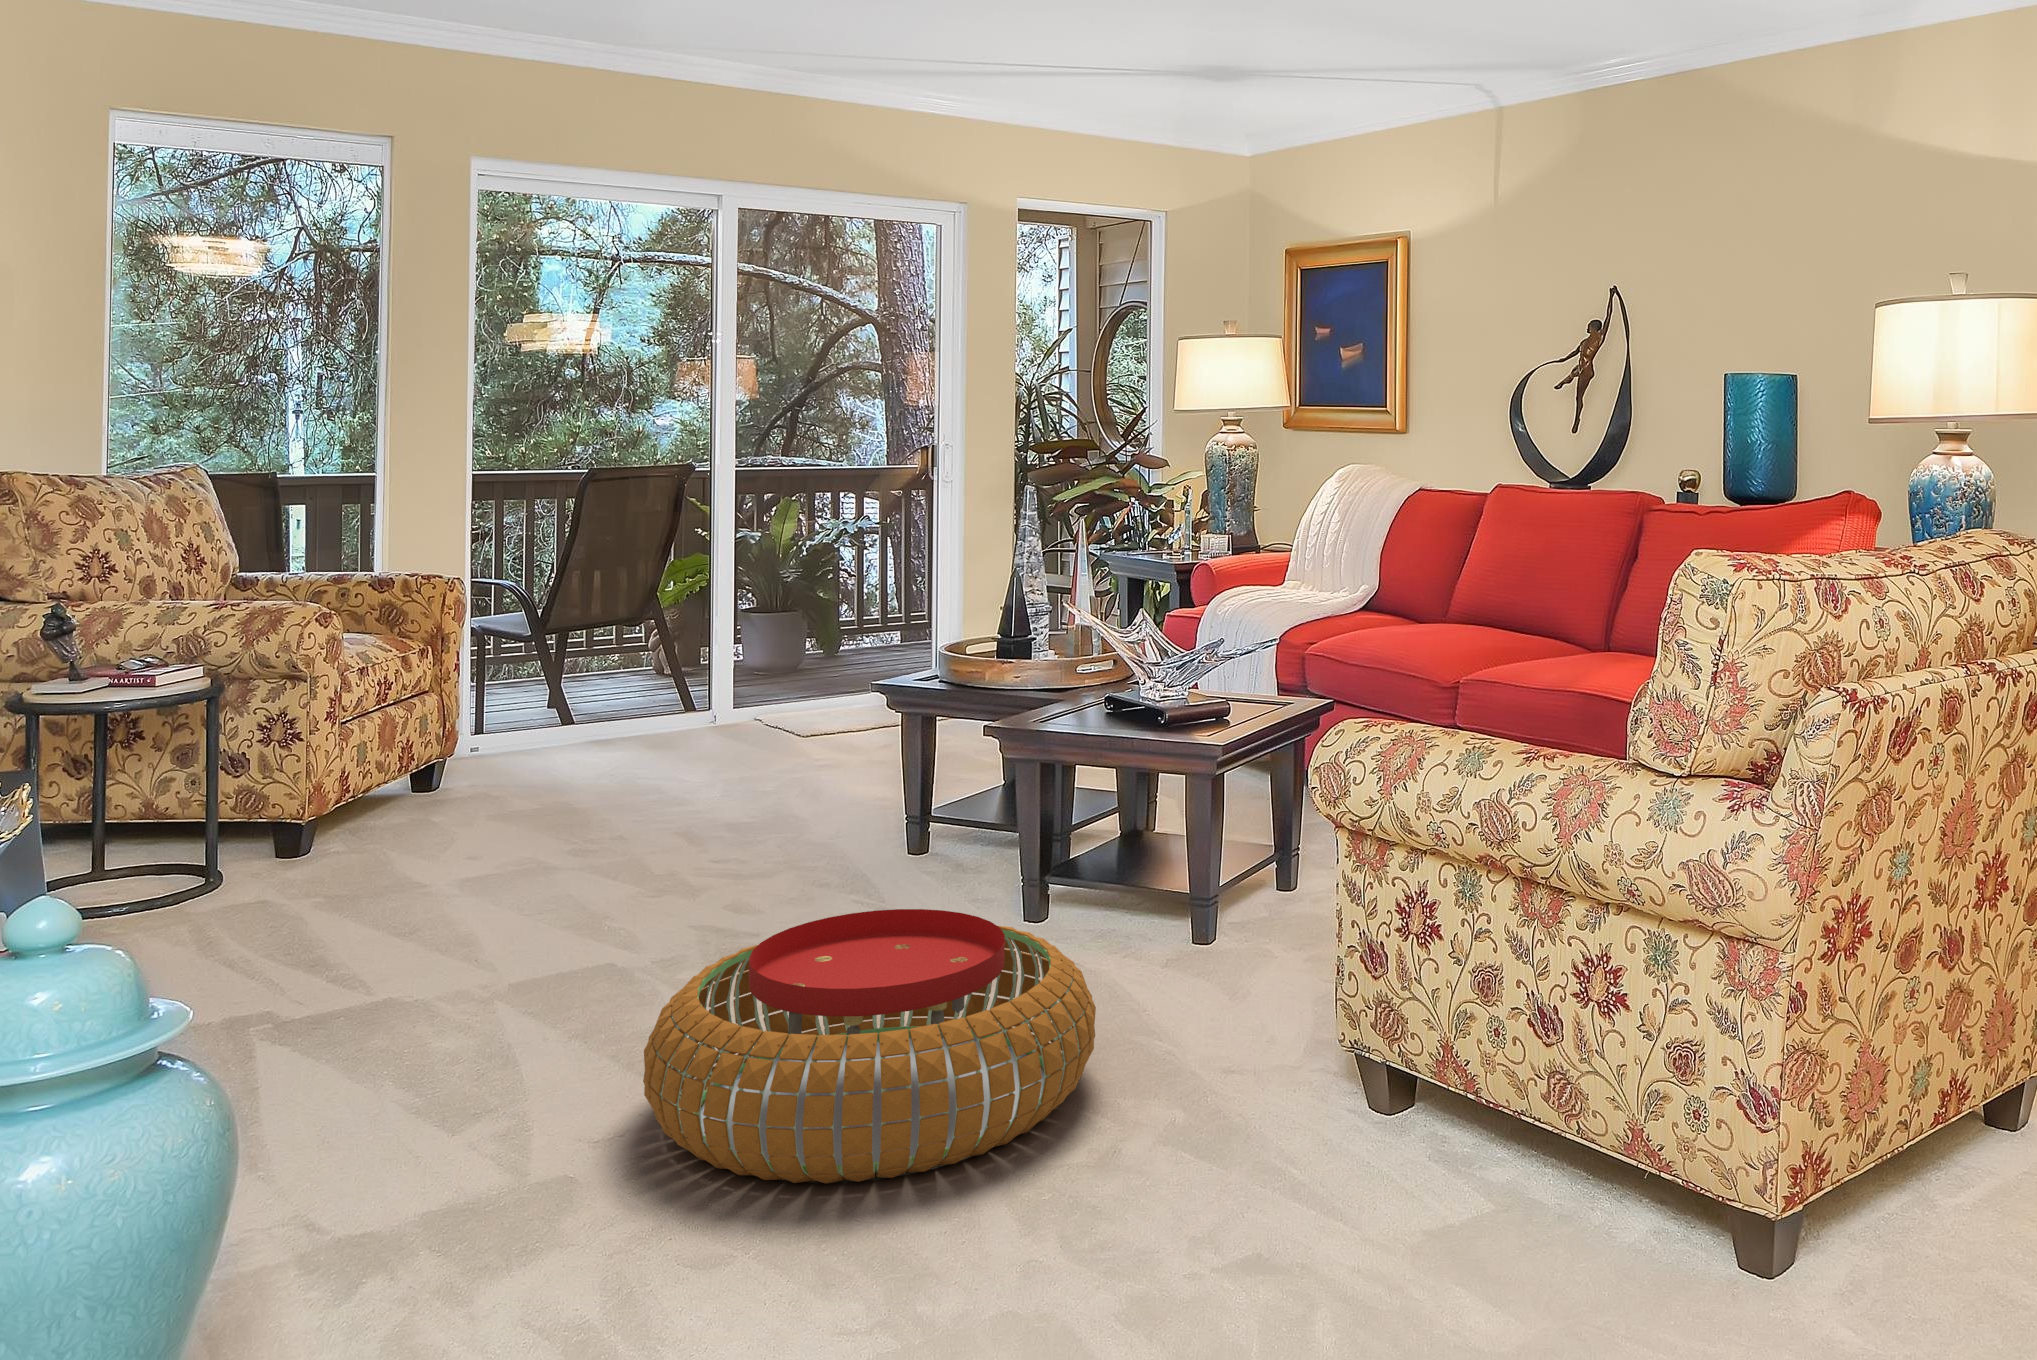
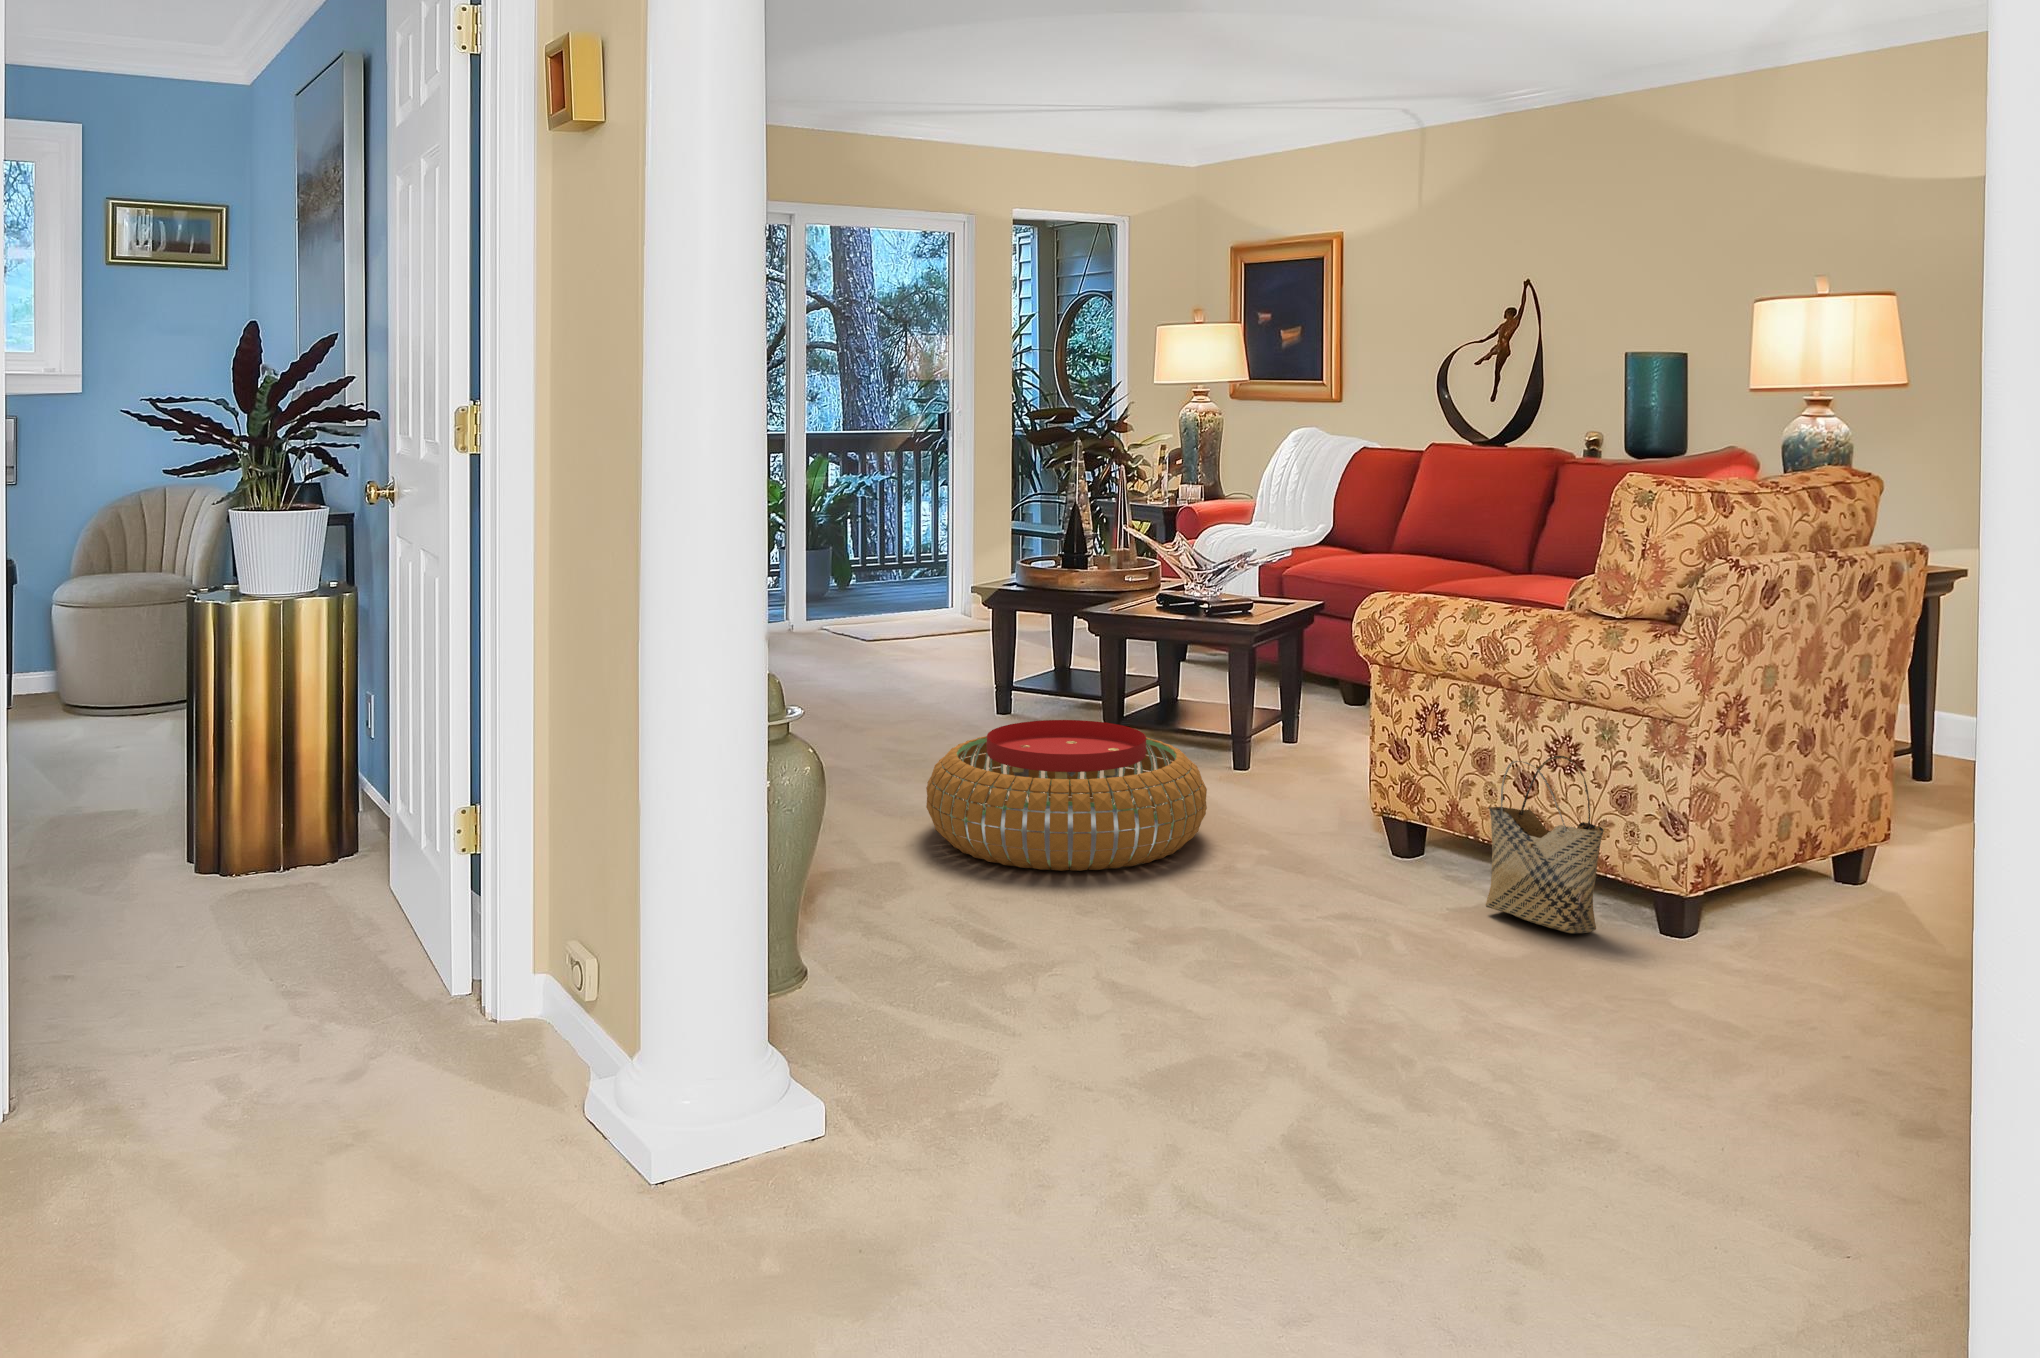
woven basket: none [1476,990,1652,1292] -> present [1486,756,1604,933]

